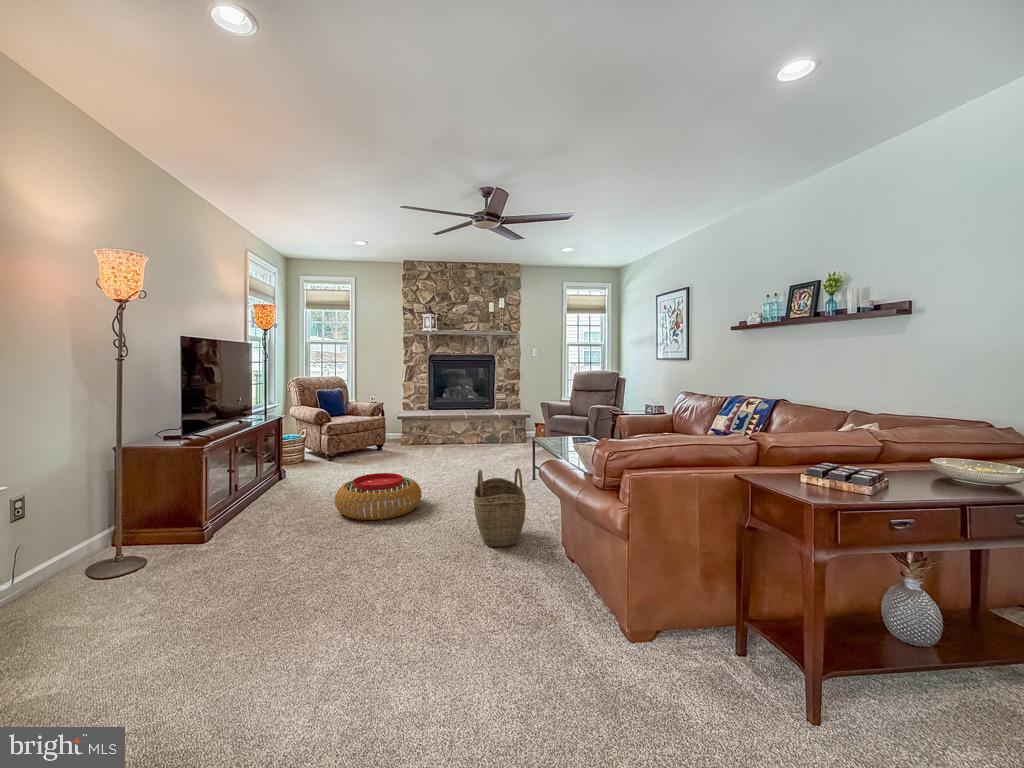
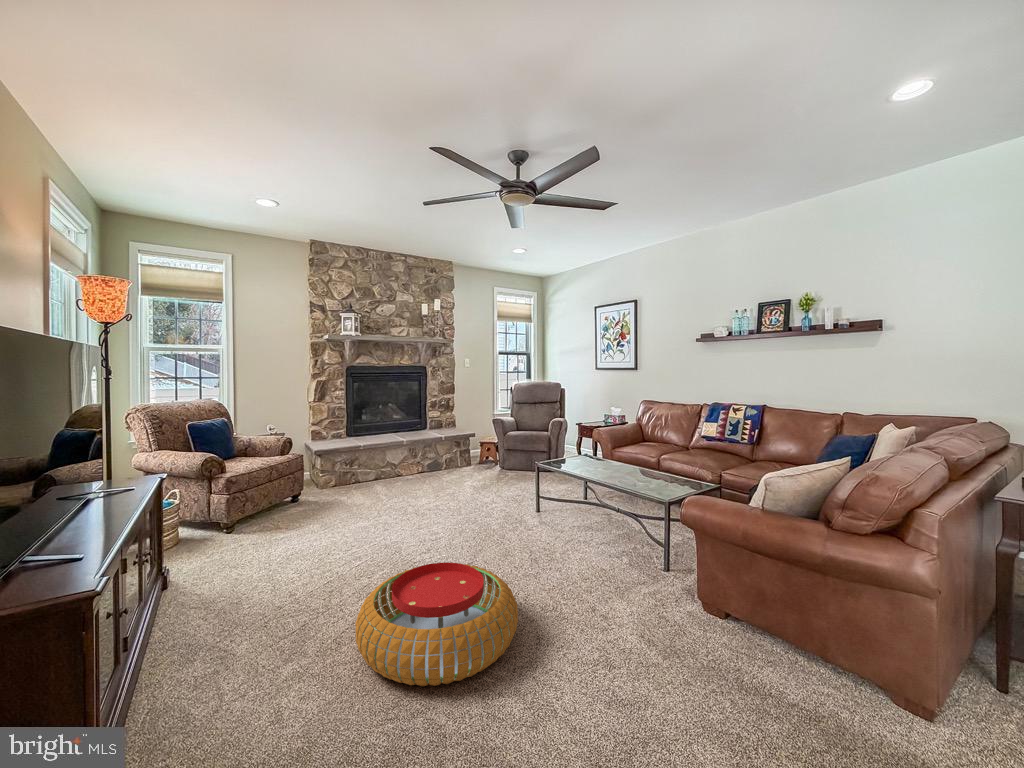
woven basket: present [474,468,526,548] -> none [680,536,810,698]

